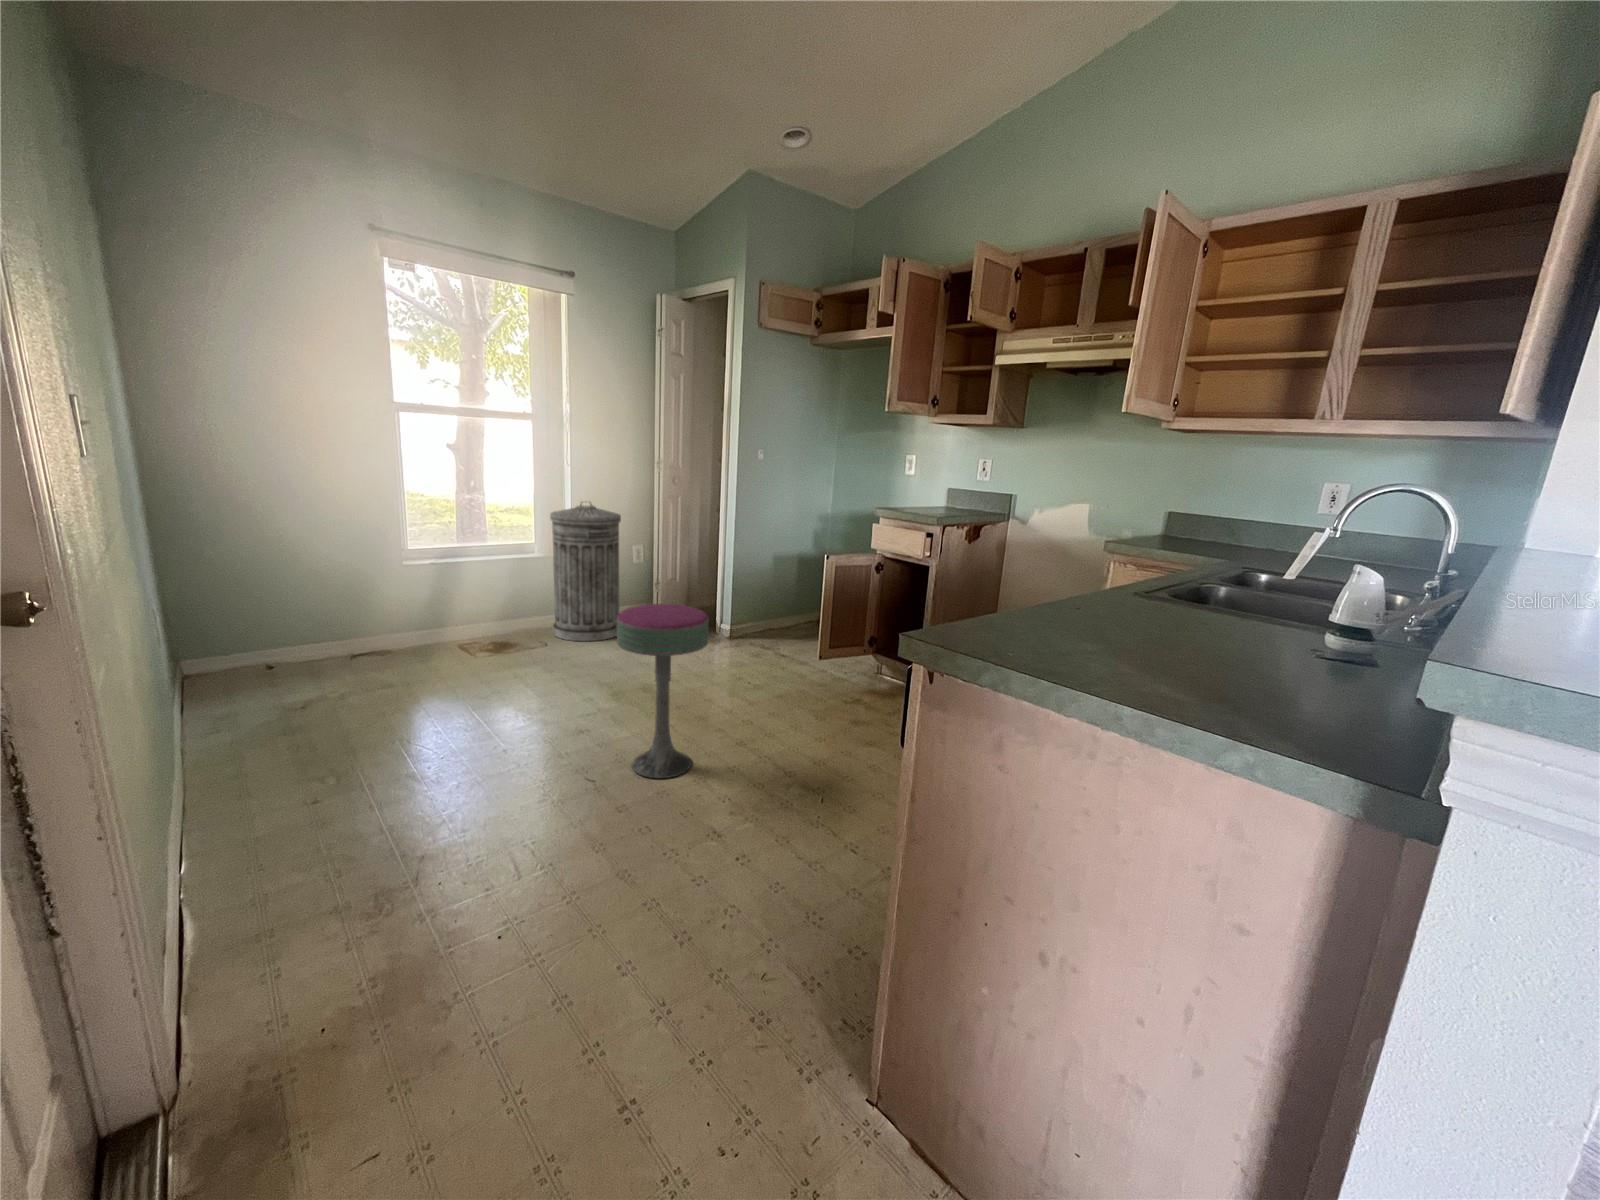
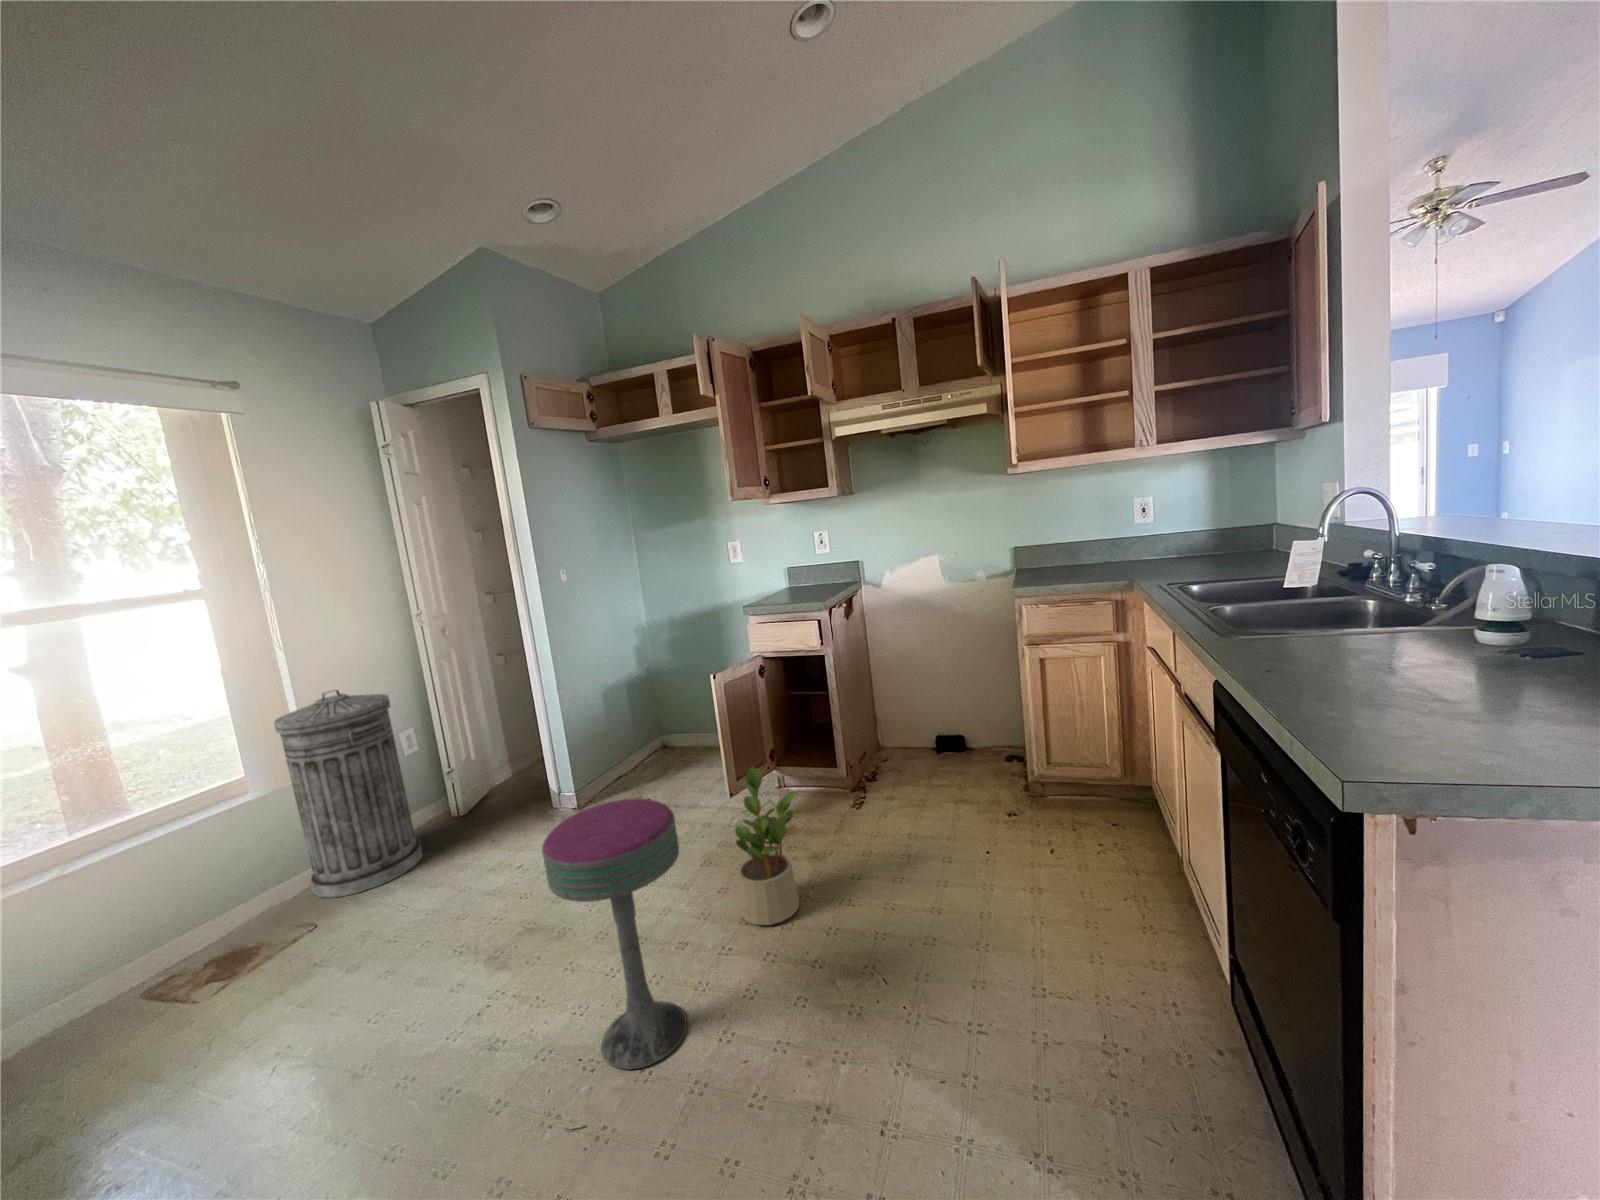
potted plant: none [771,623,838,746] -> present [735,767,799,925]

